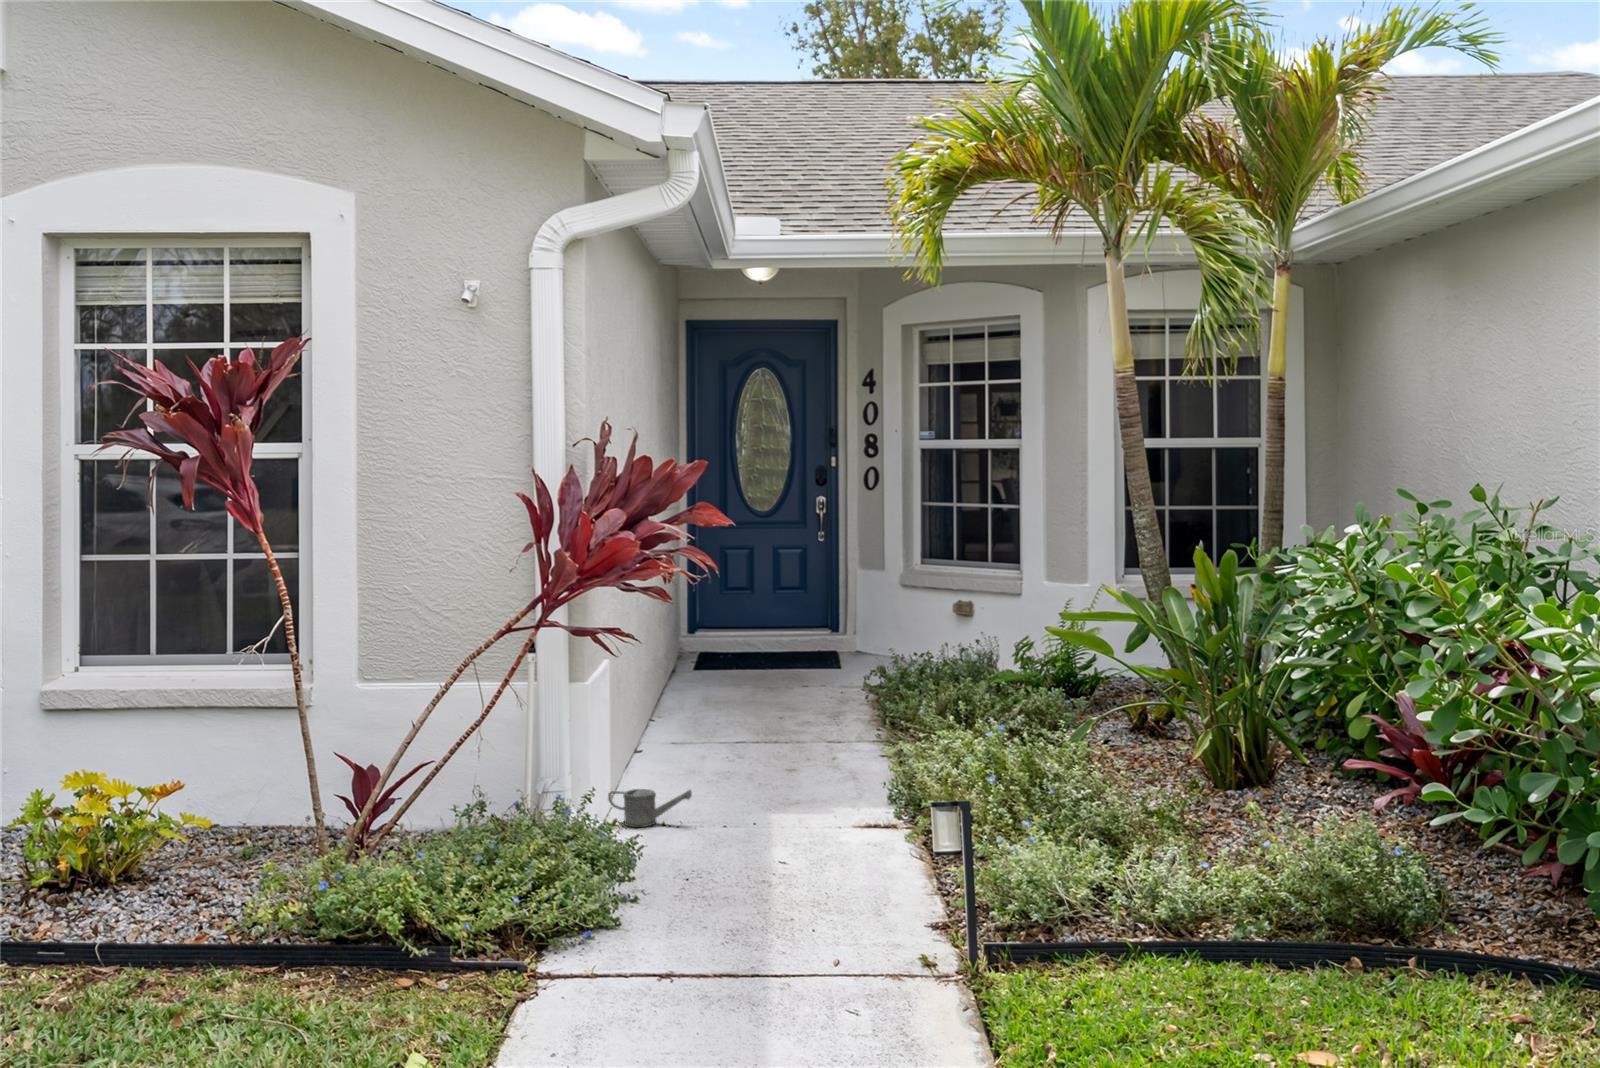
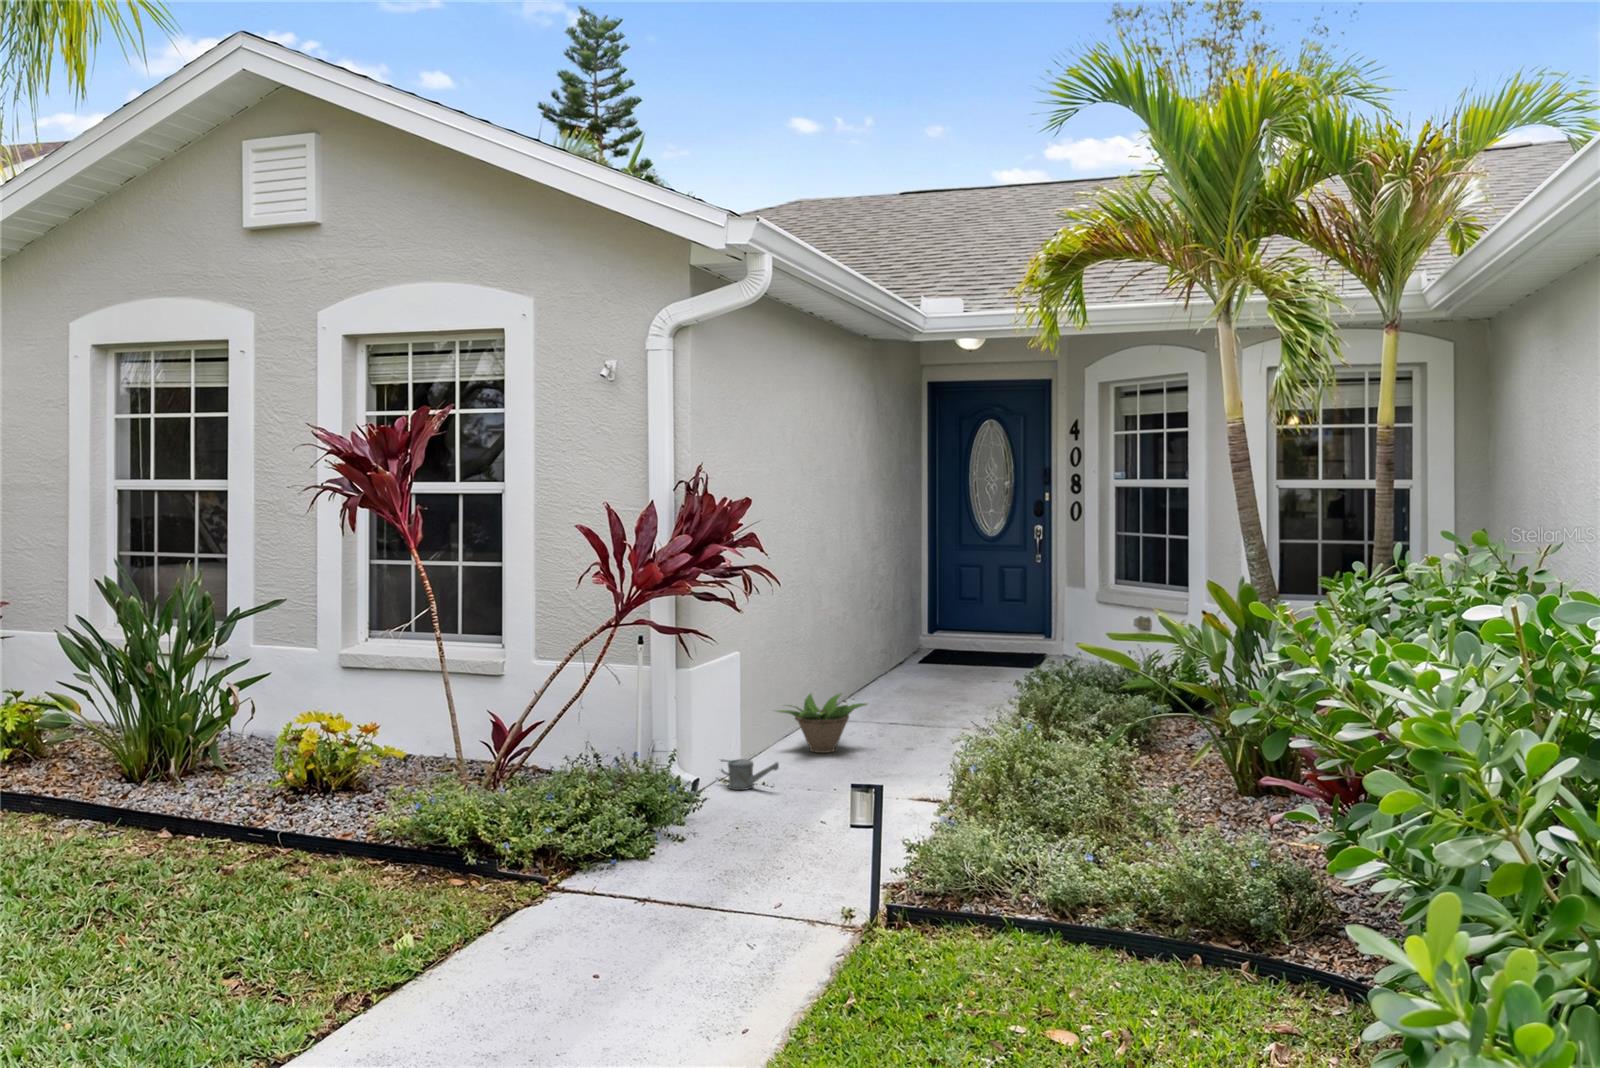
decorative plant: none [633,700,743,774] -> present [778,693,867,753]

